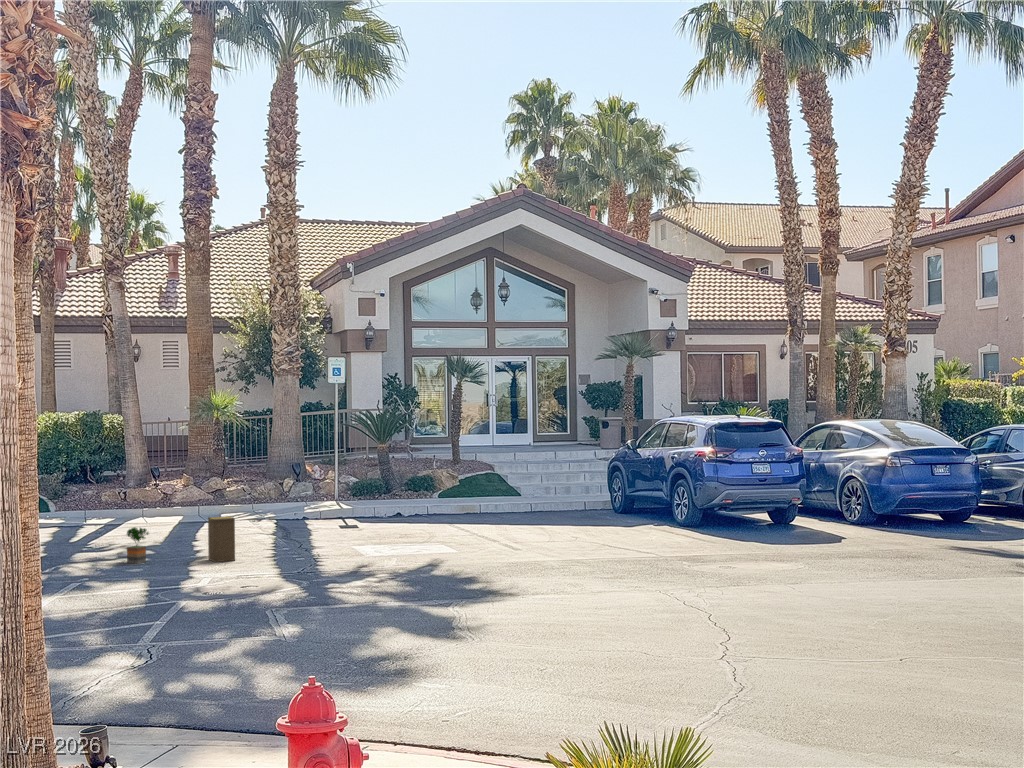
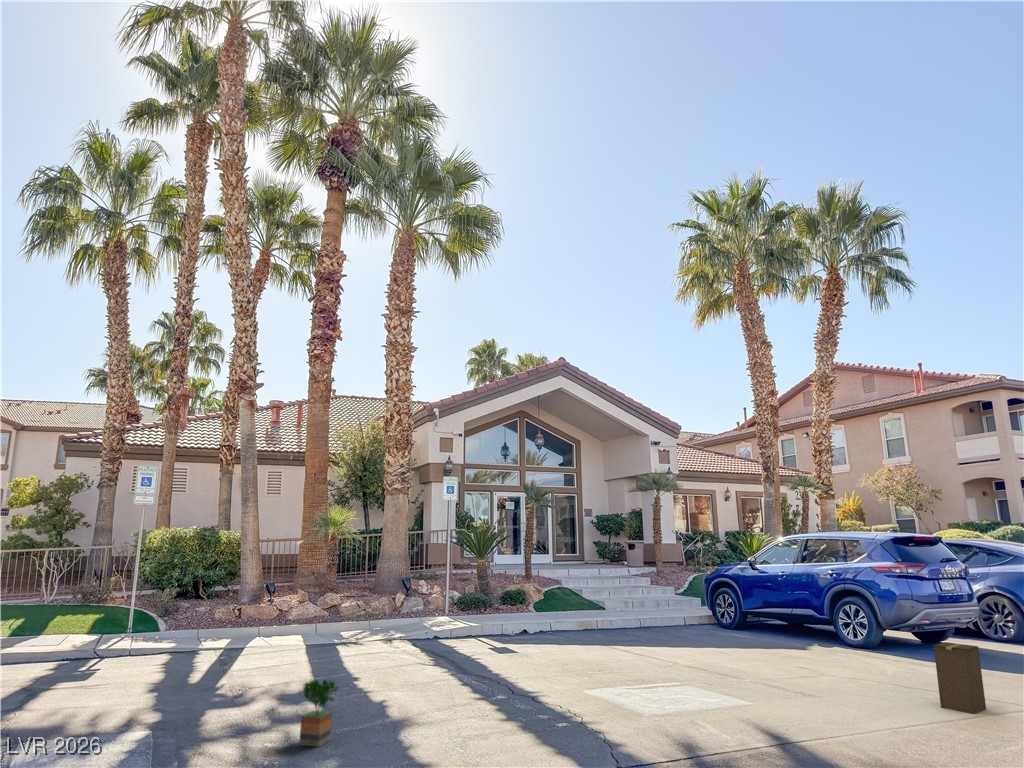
cardboard box: present [208,516,235,562] -> present [934,642,986,714]

